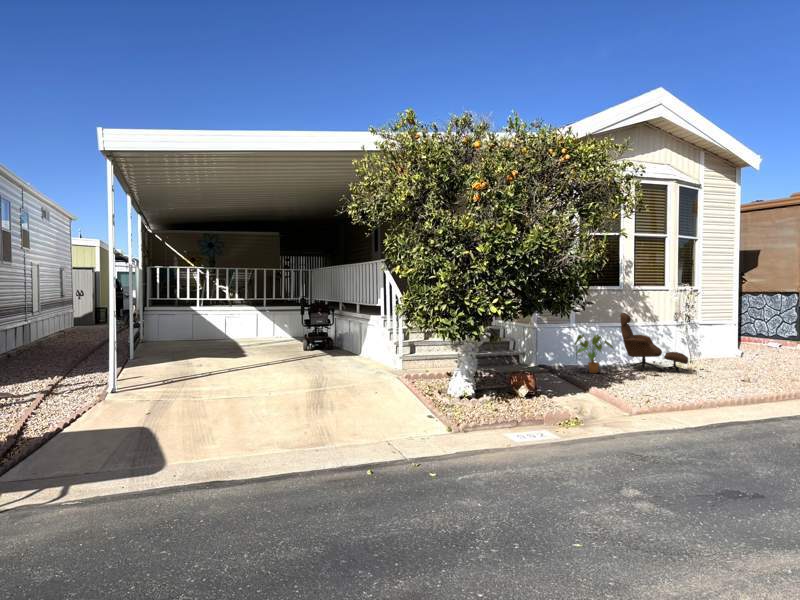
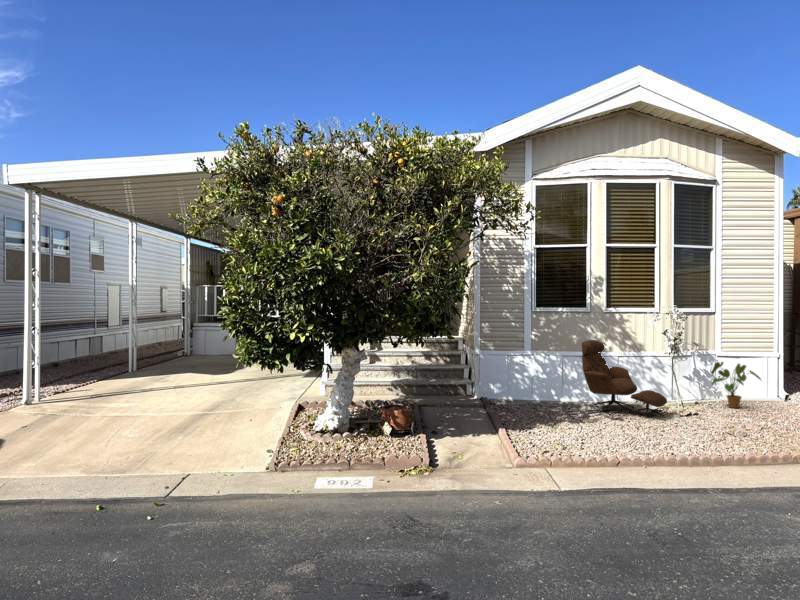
house plant: present [575,334,613,373] -> present [711,362,761,408]

